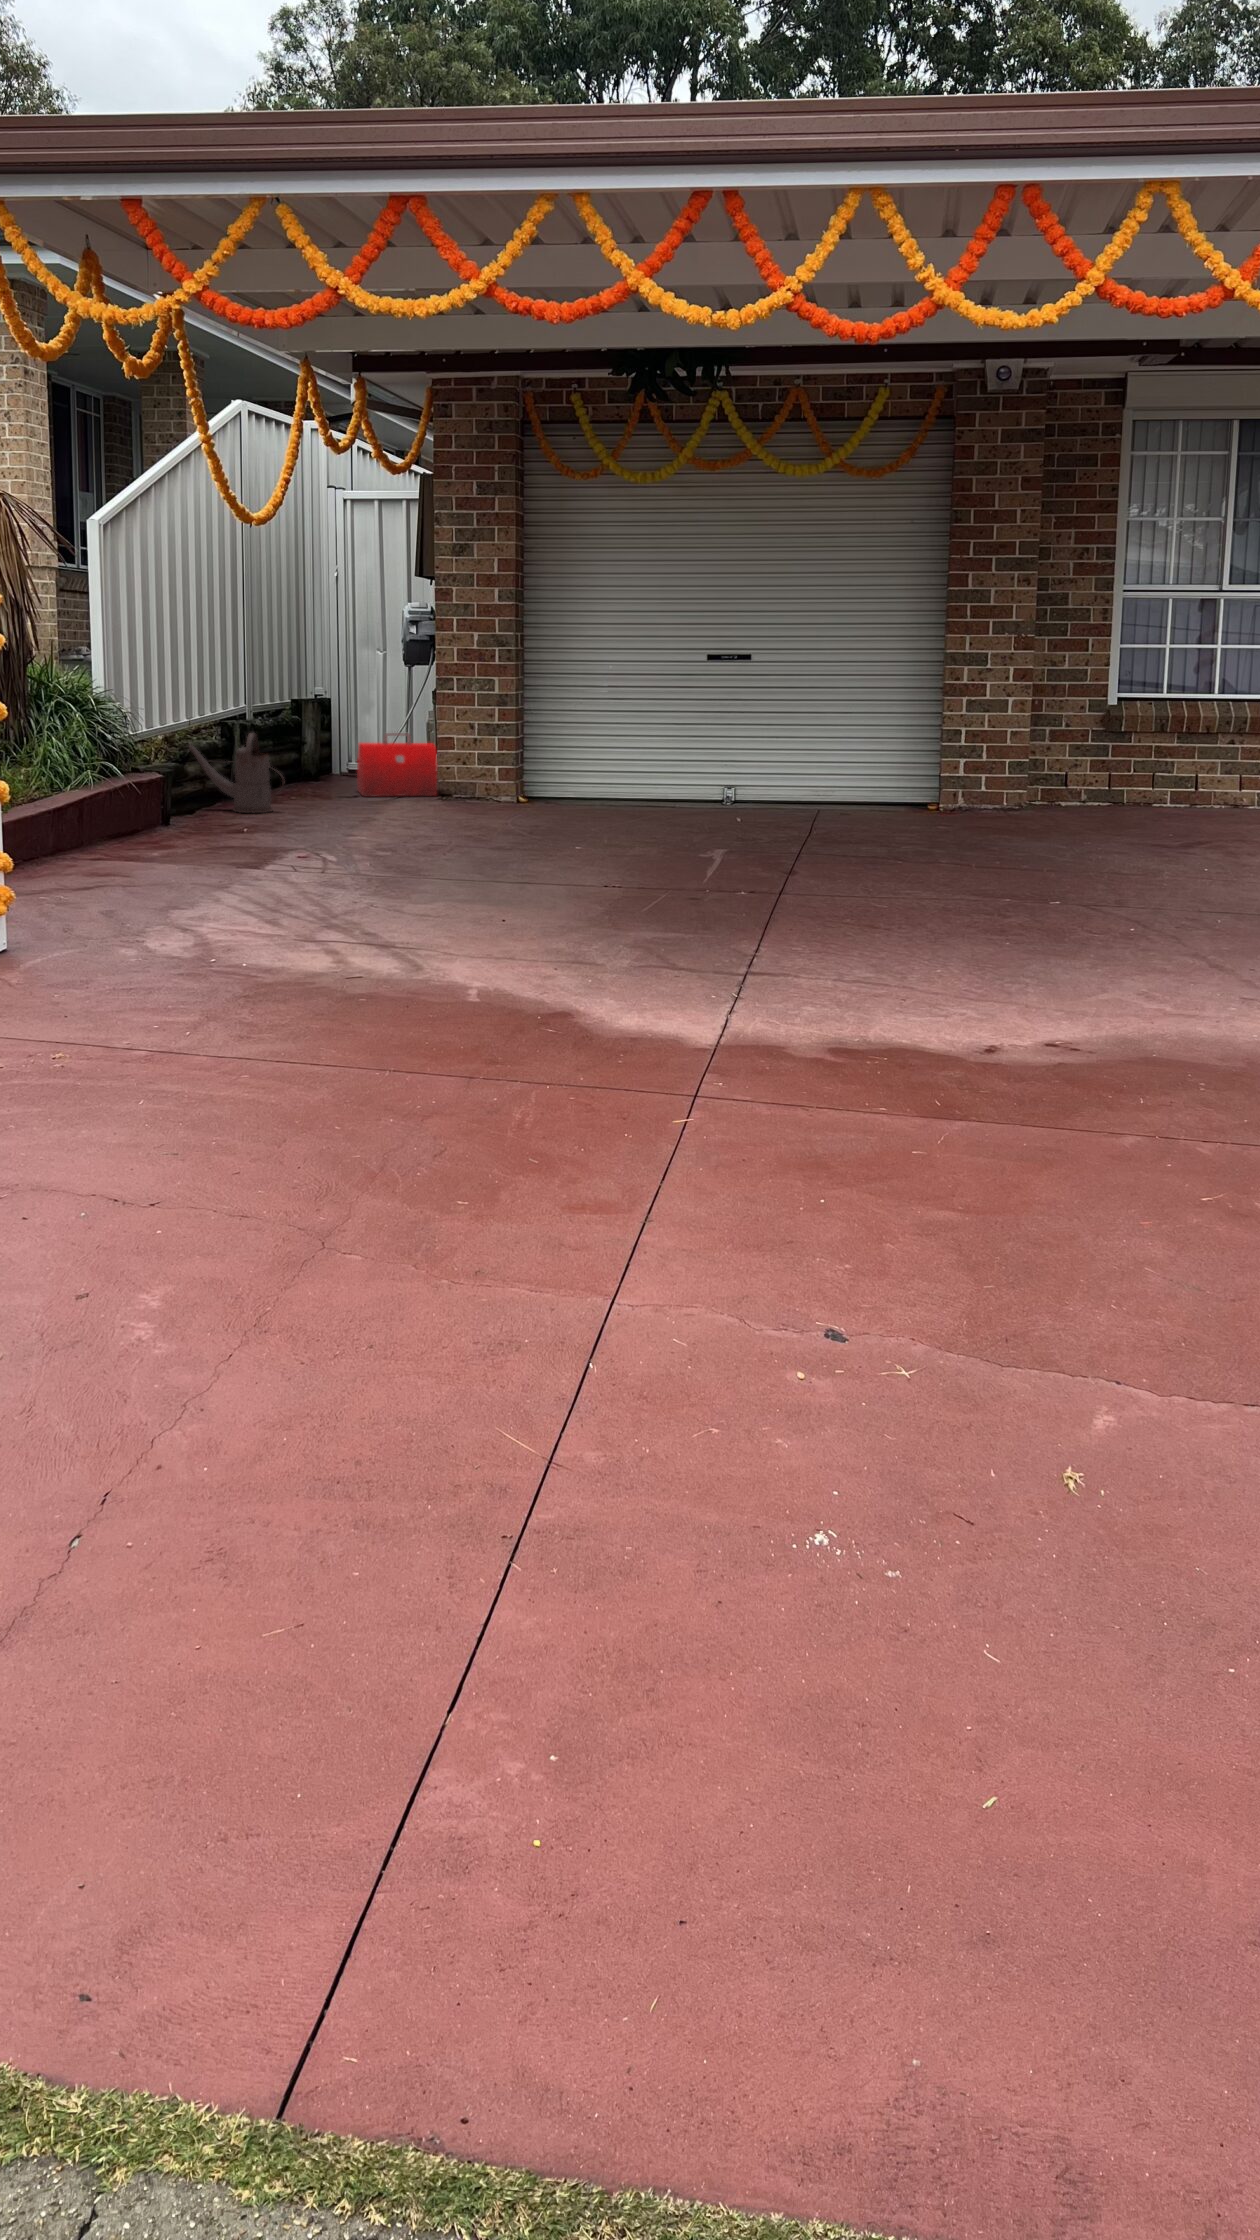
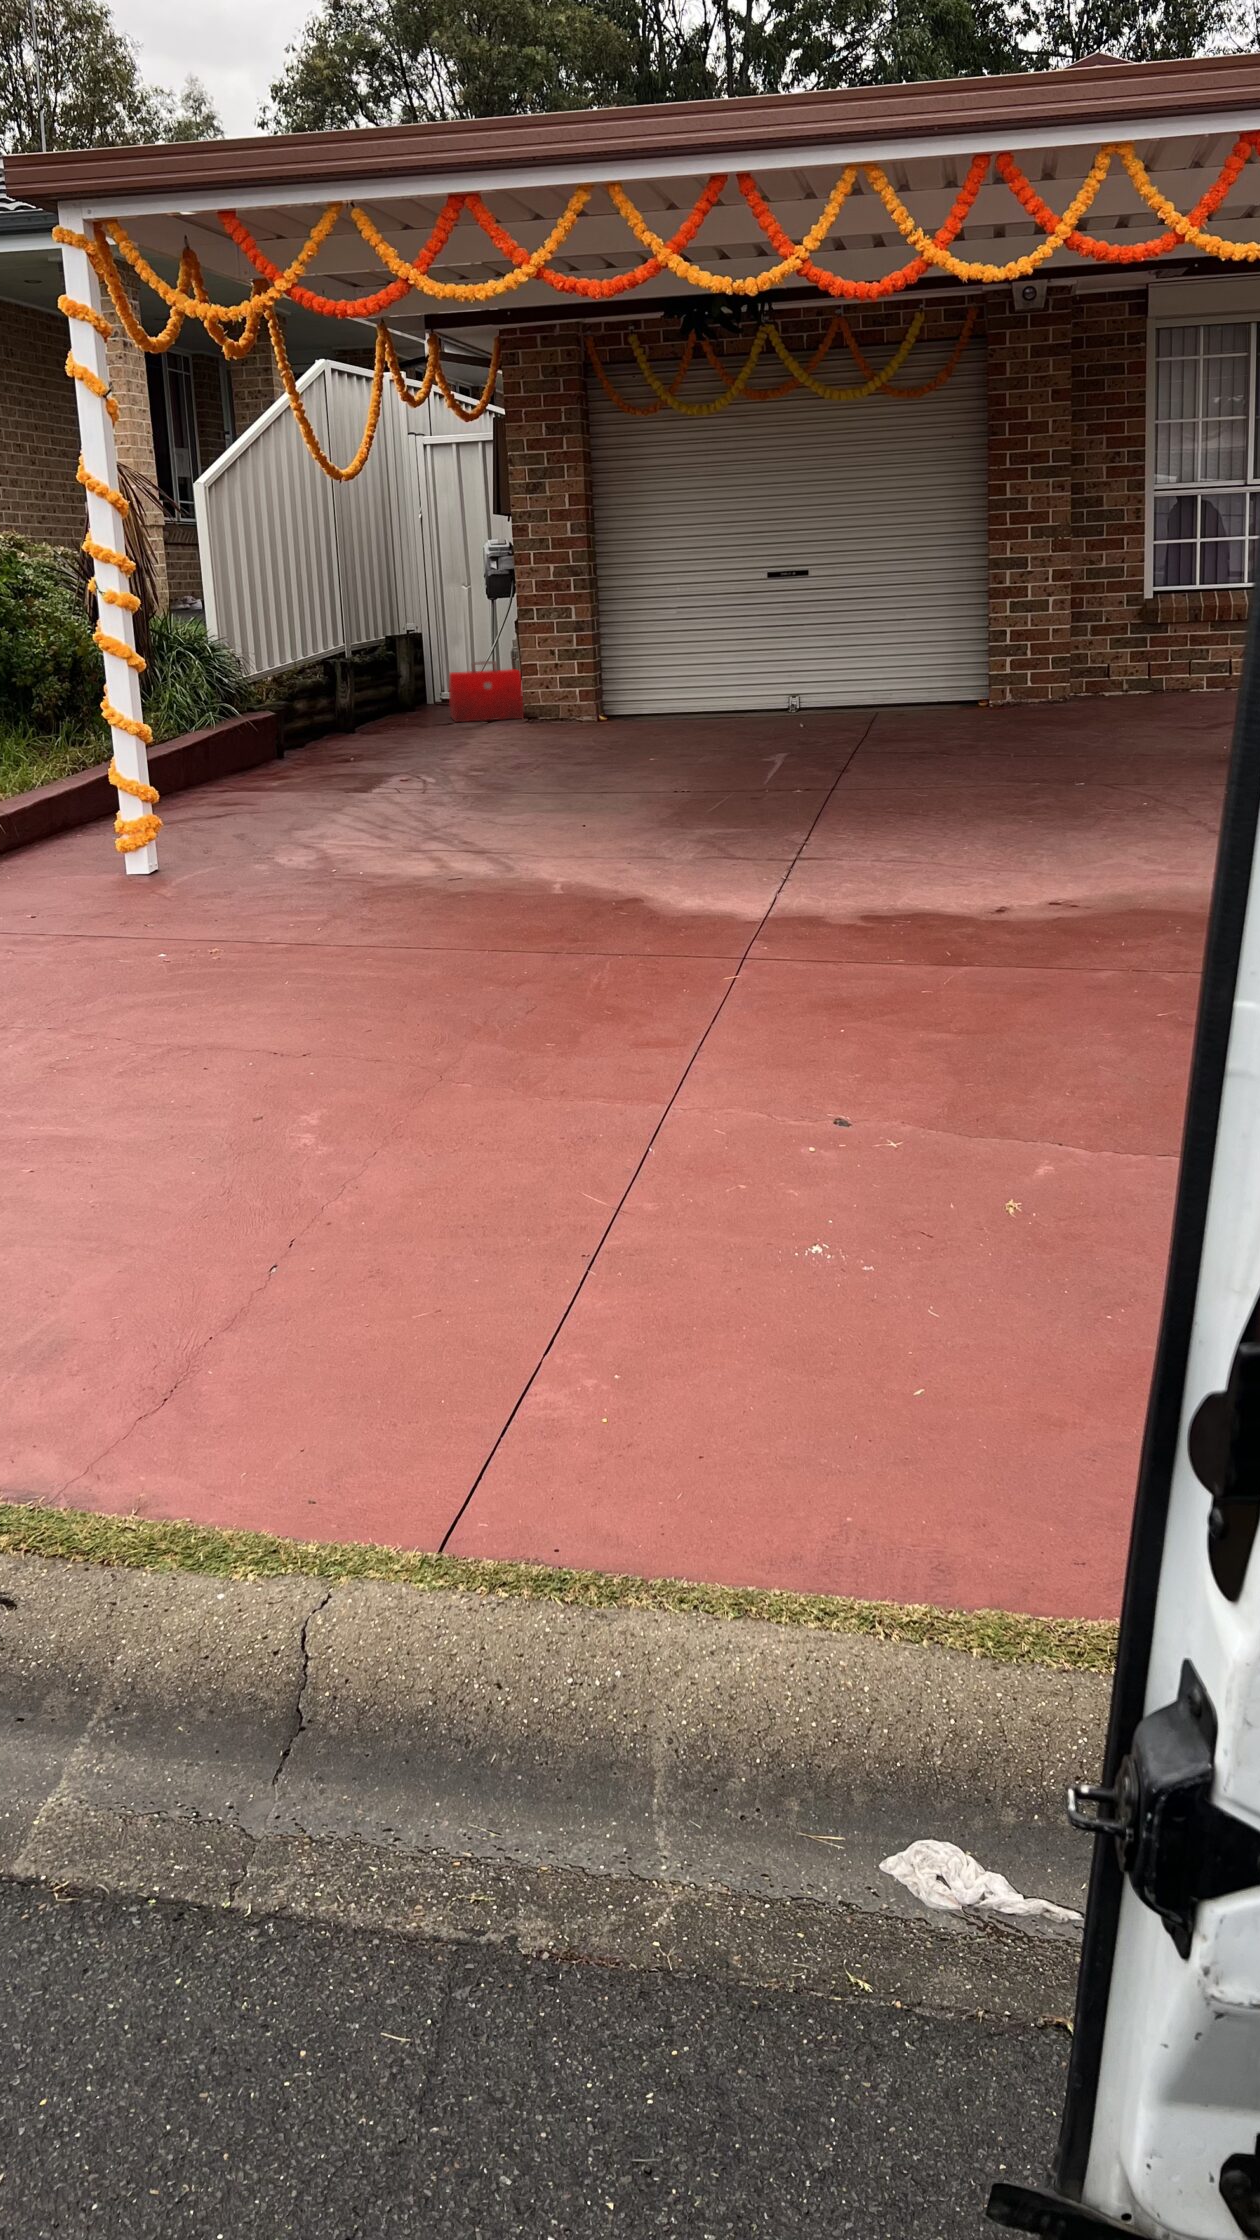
watering can: present [189,733,281,813] -> none [295,669,383,743]

